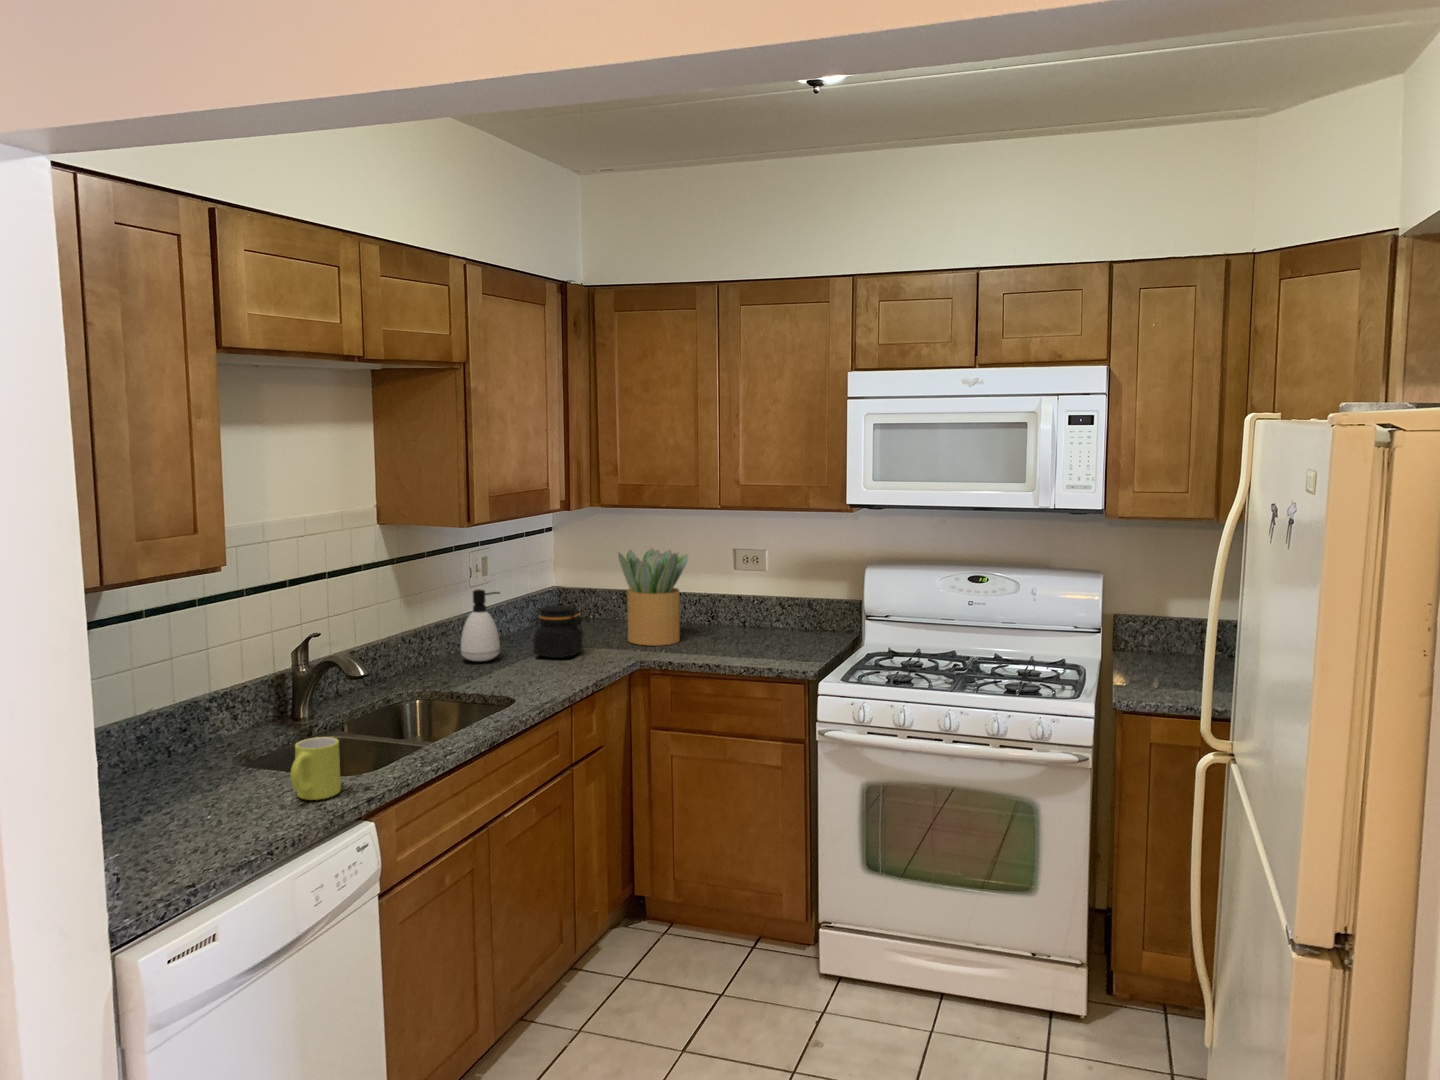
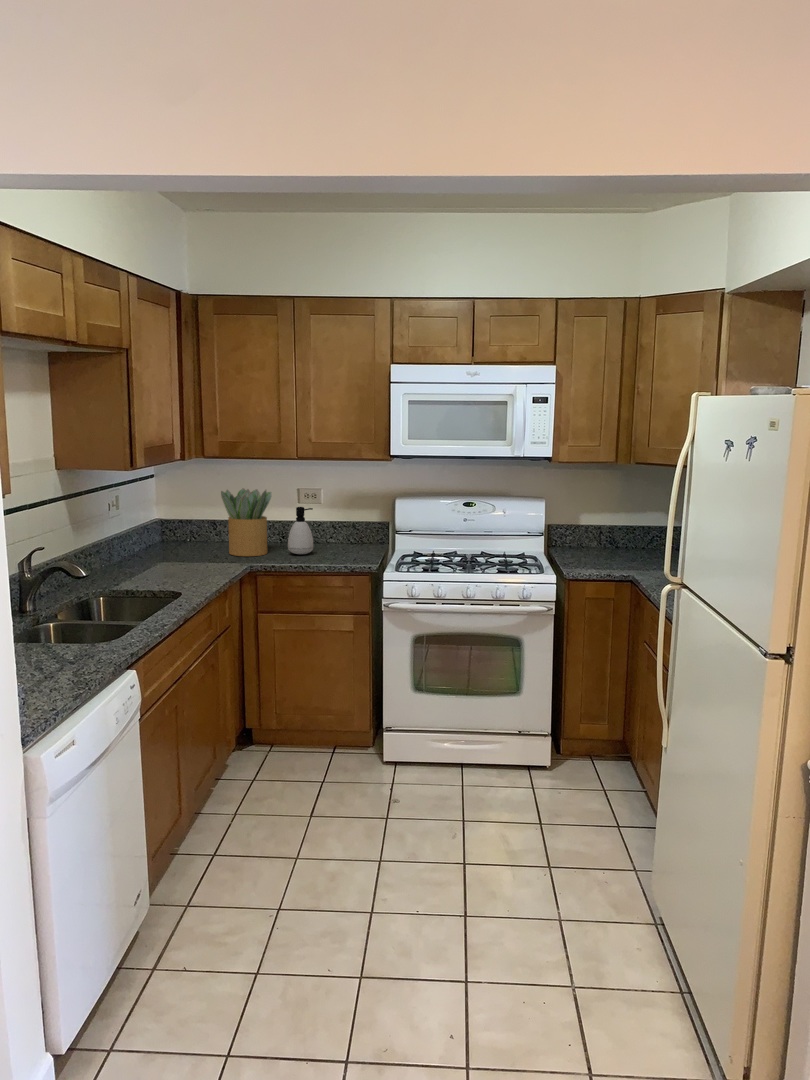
soap dispenser: present [461,589,500,661] -> present [288,507,313,554]
jar: present [531,605,583,658] -> none [165,529,206,567]
mug: present [290,737,341,800] -> none [76,614,109,658]

